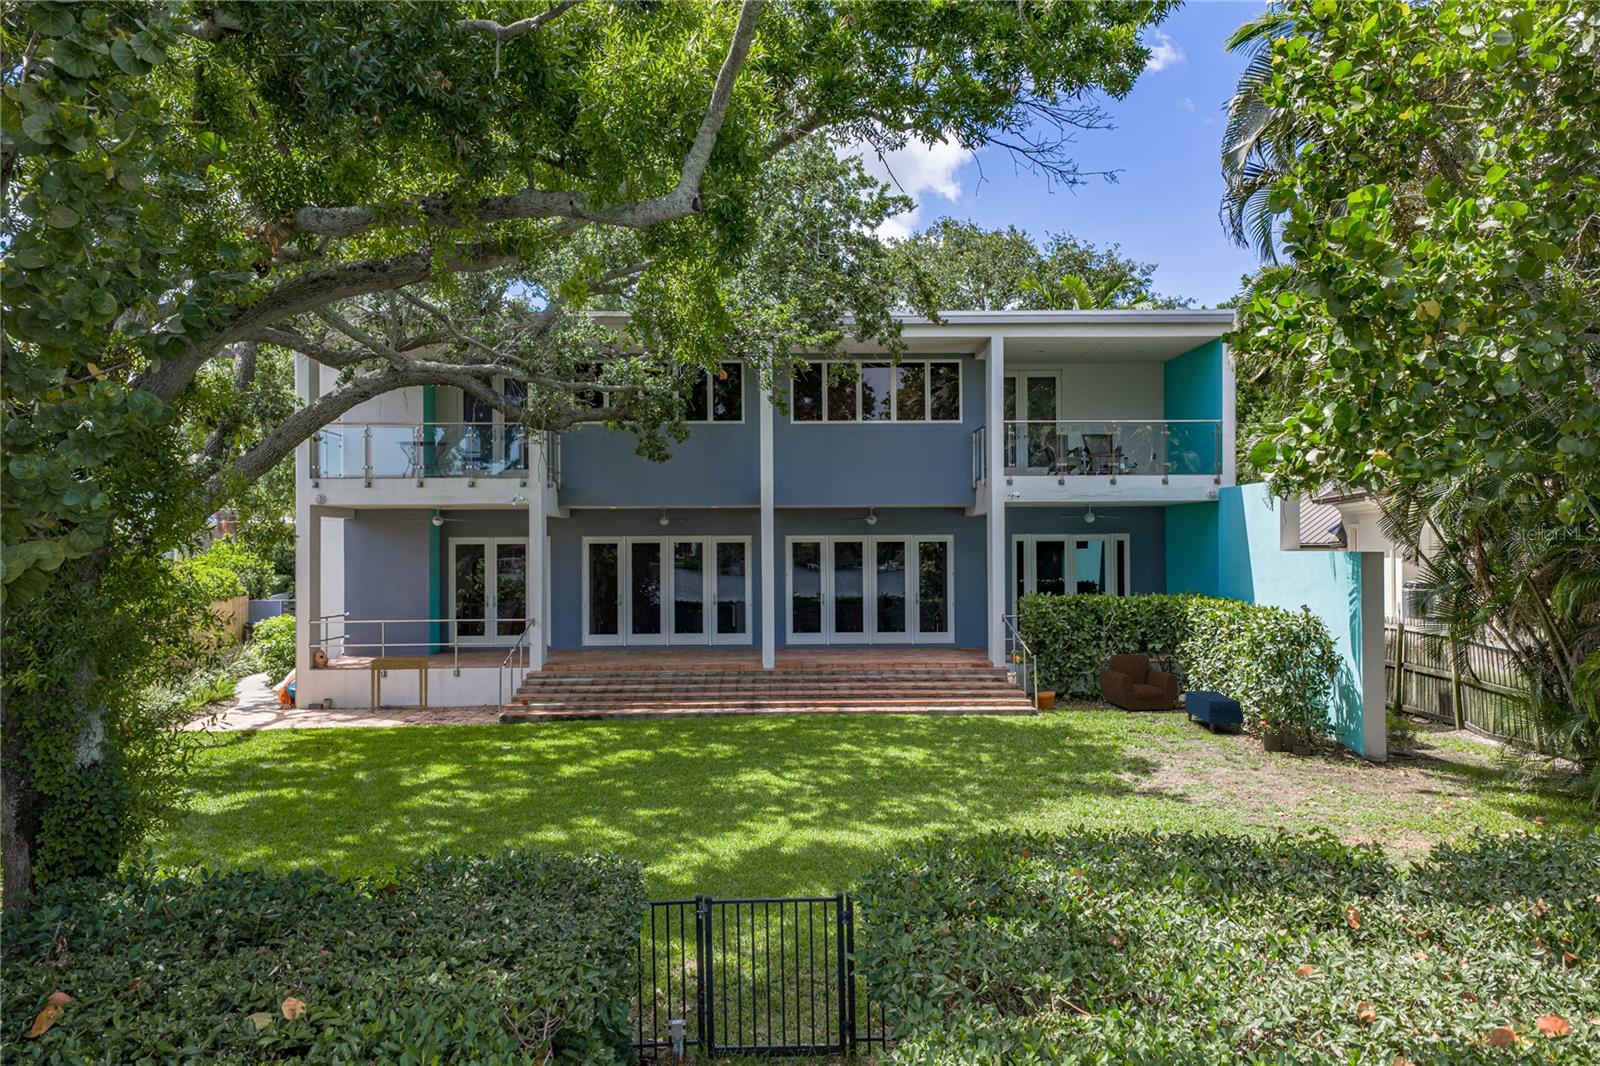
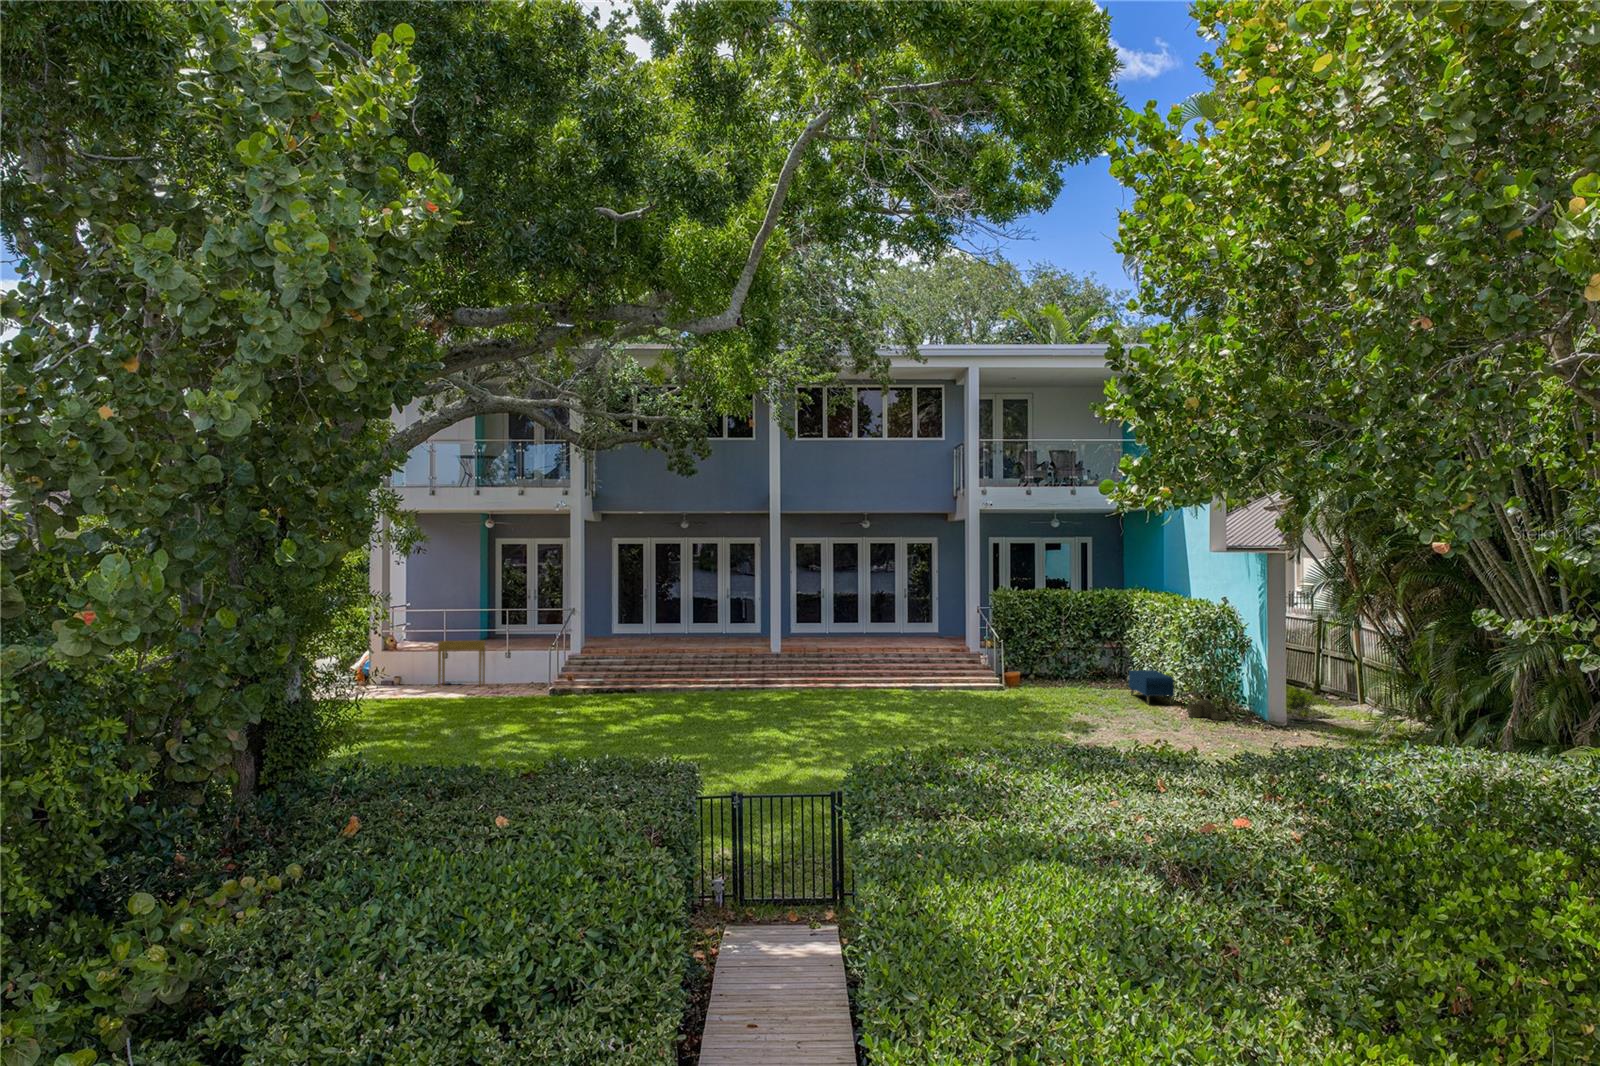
armchair: present [1099,654,1177,711] -> none [1058,640,1124,688]

